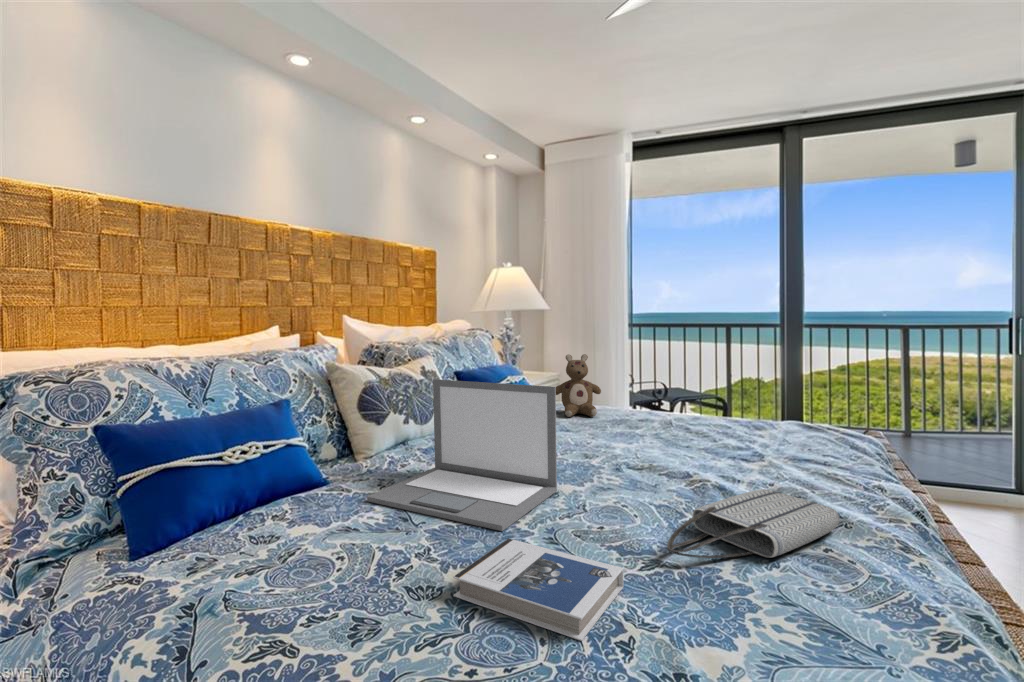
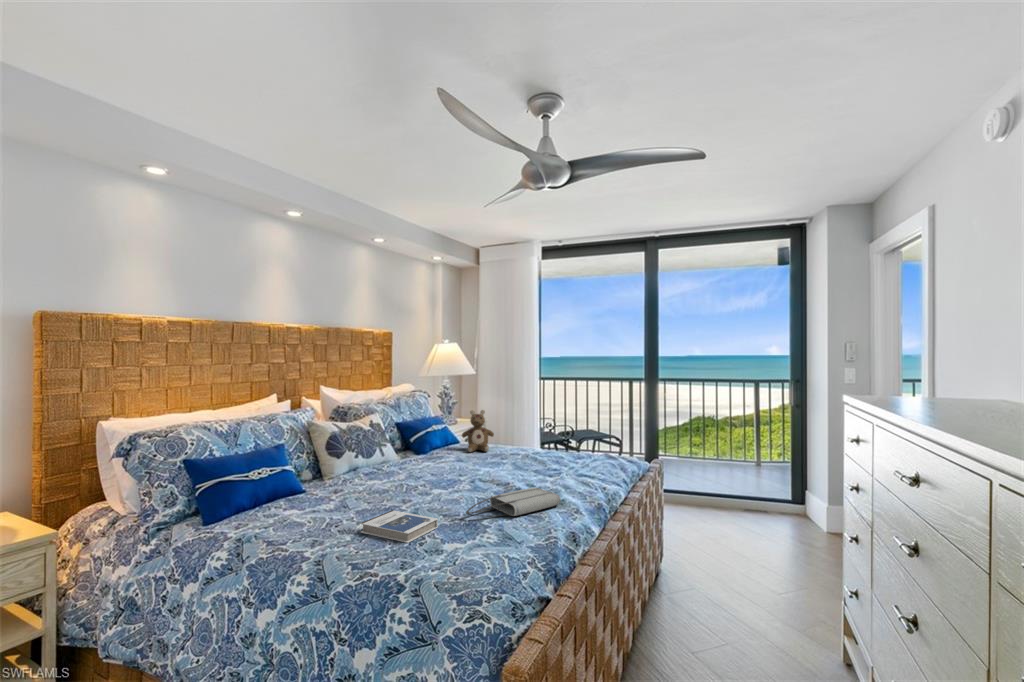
laptop: present [367,379,557,531] -> none [327,431,433,510]

